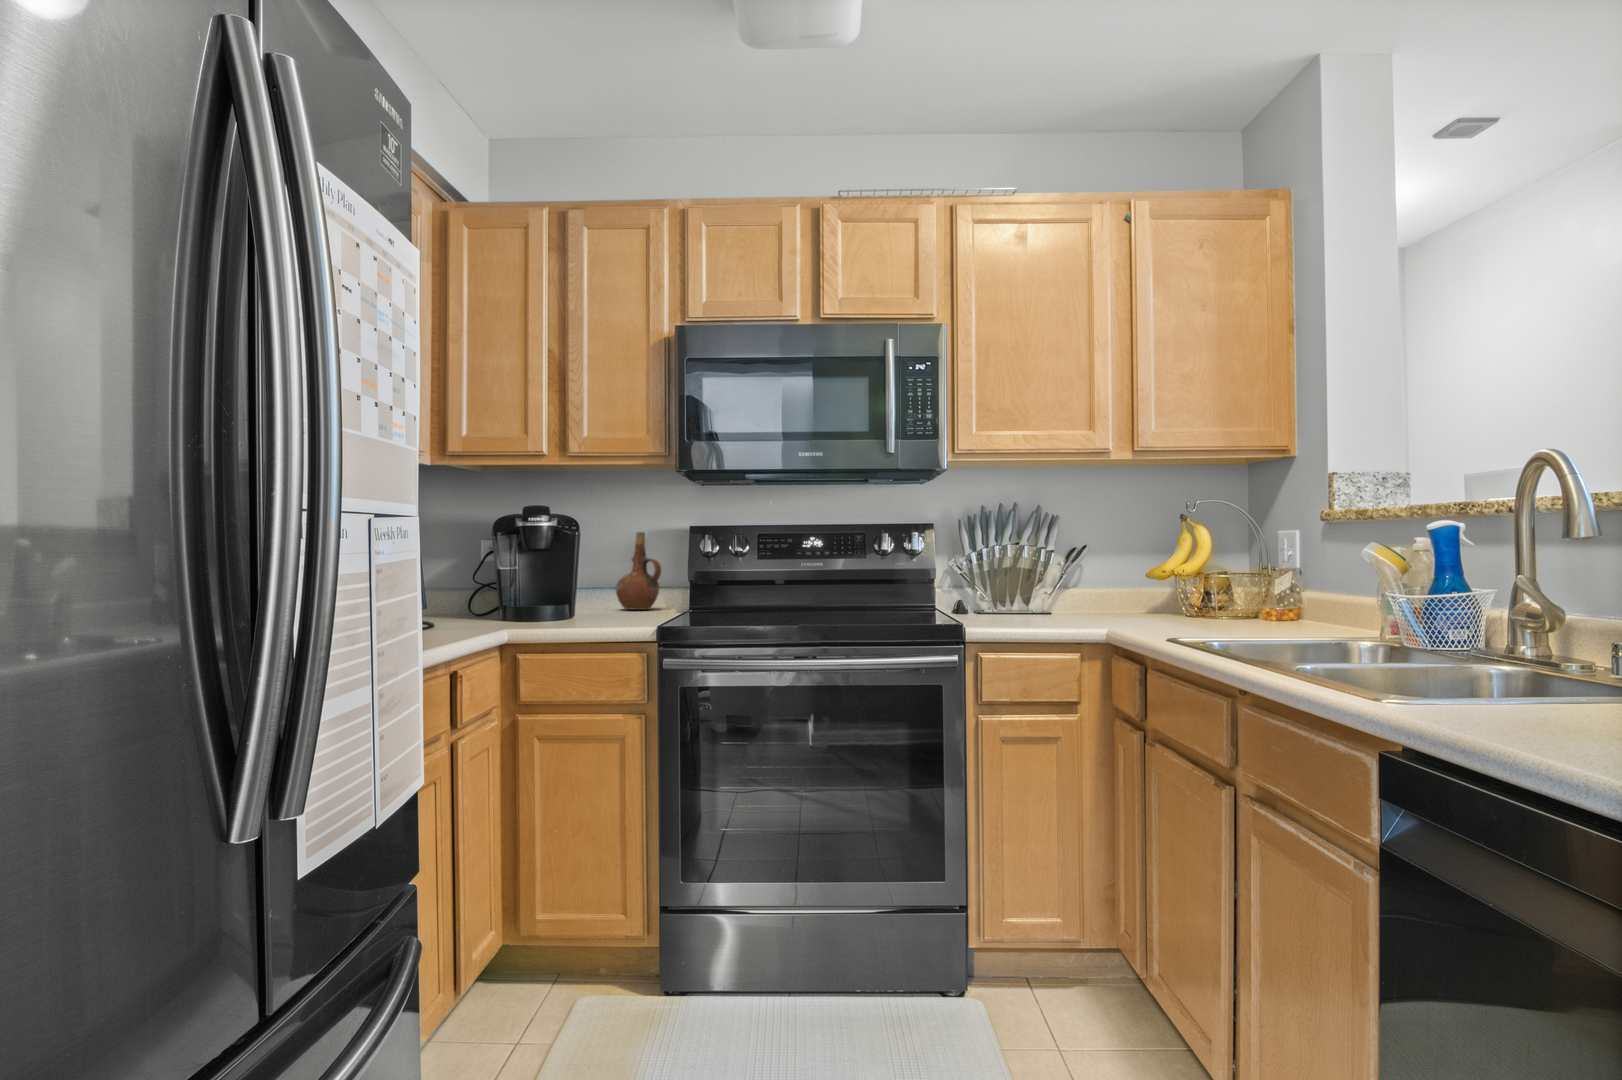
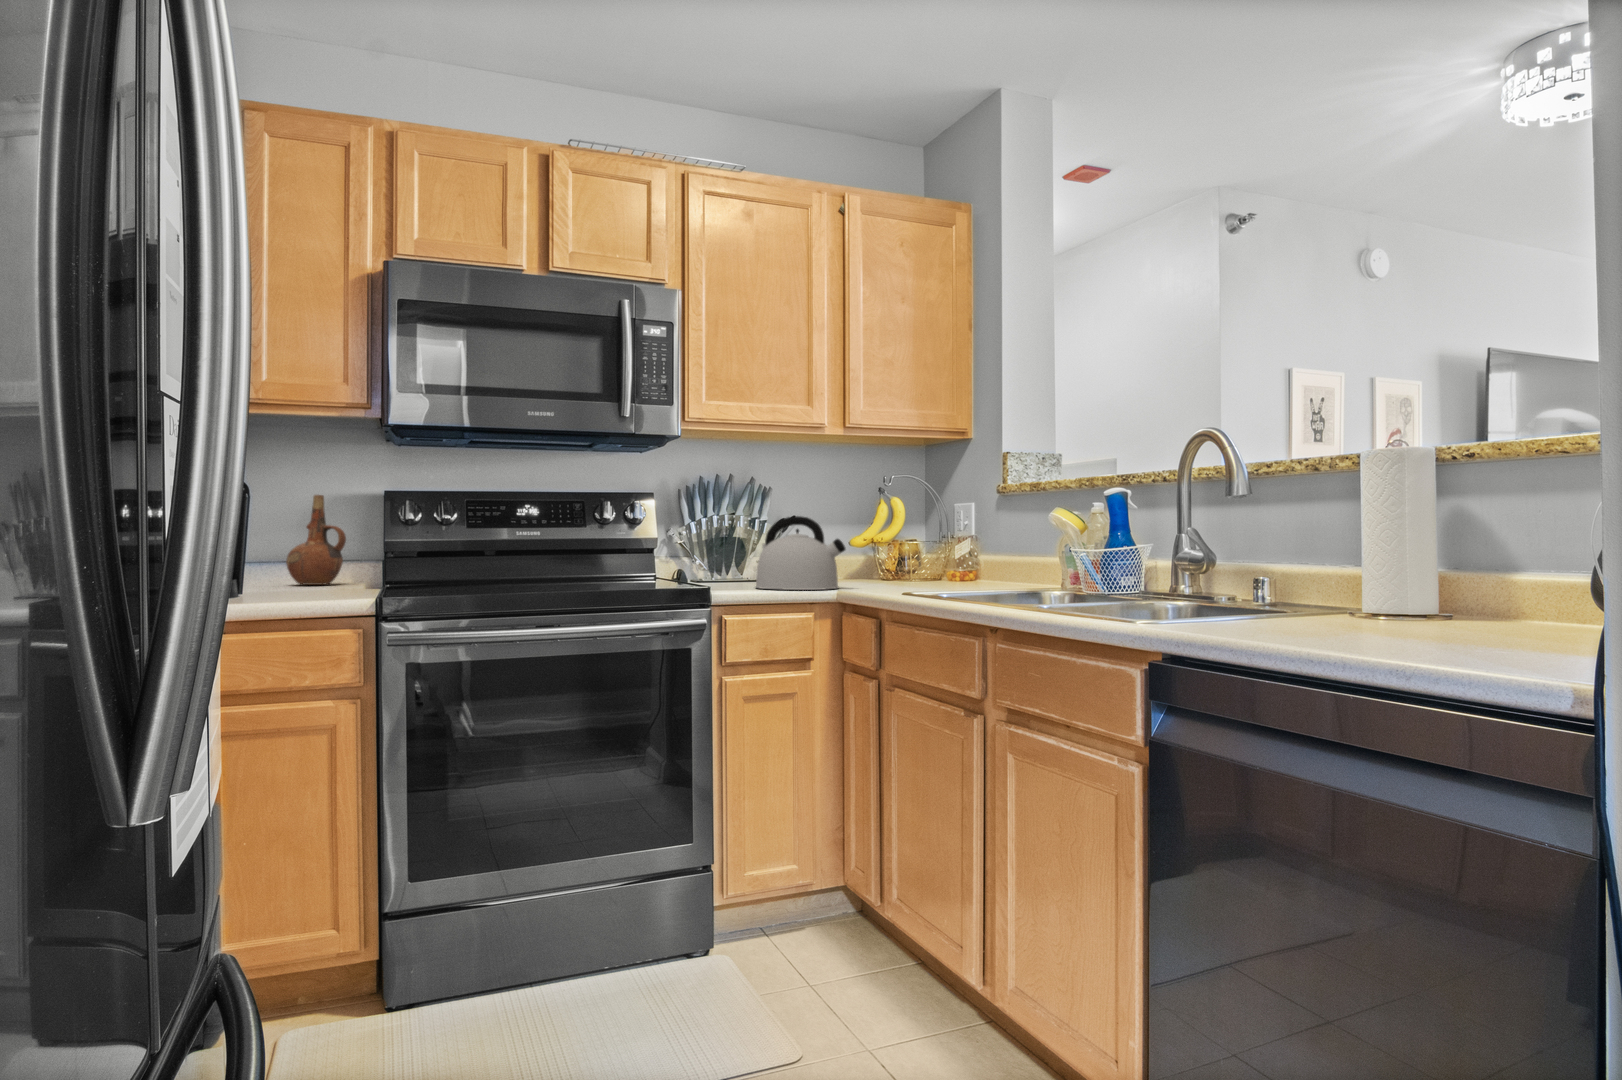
kettle: none [1015,551,1112,630] -> present [755,516,845,590]

